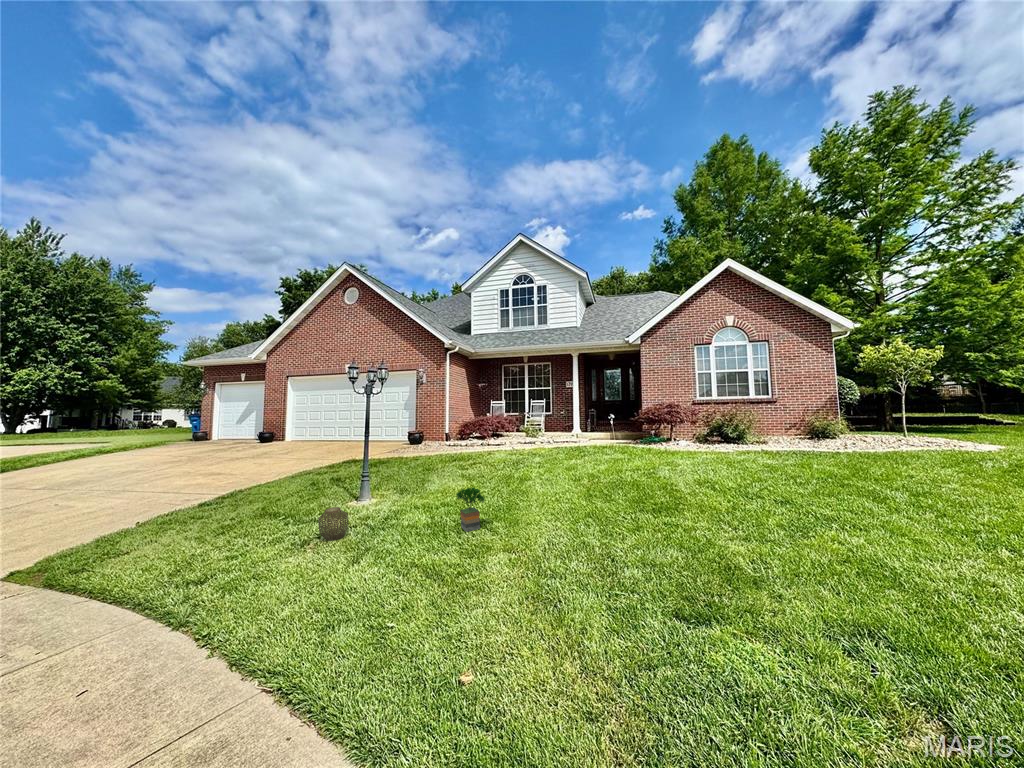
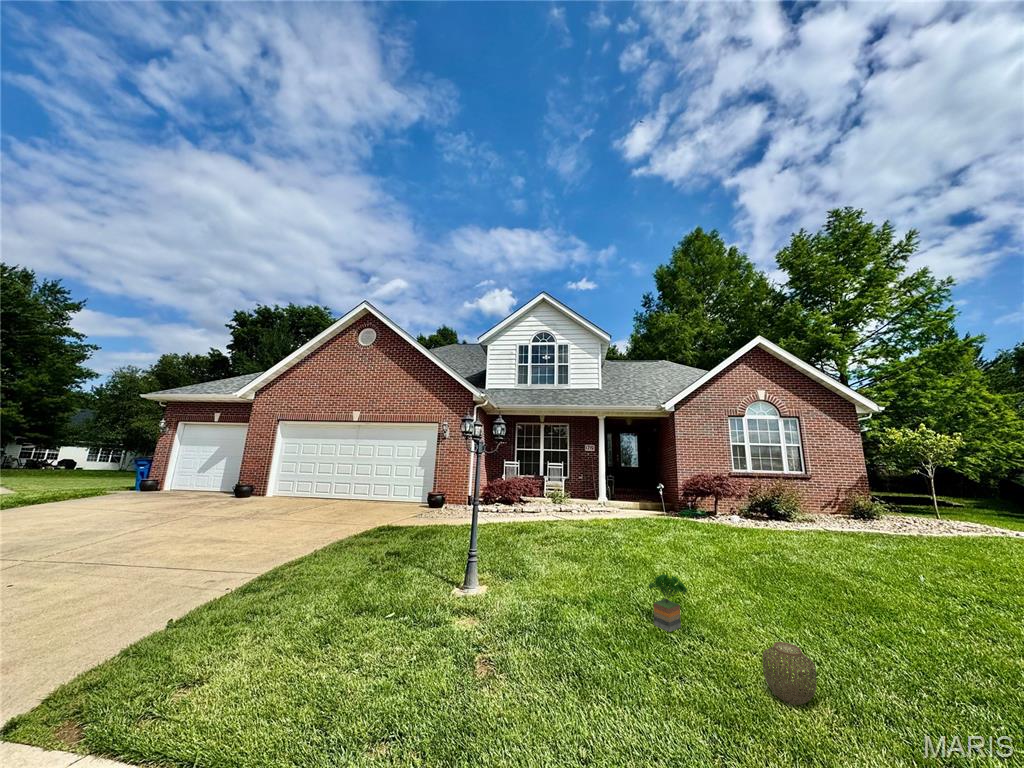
woven basket: present [318,507,348,540] -> present [762,642,817,705]

